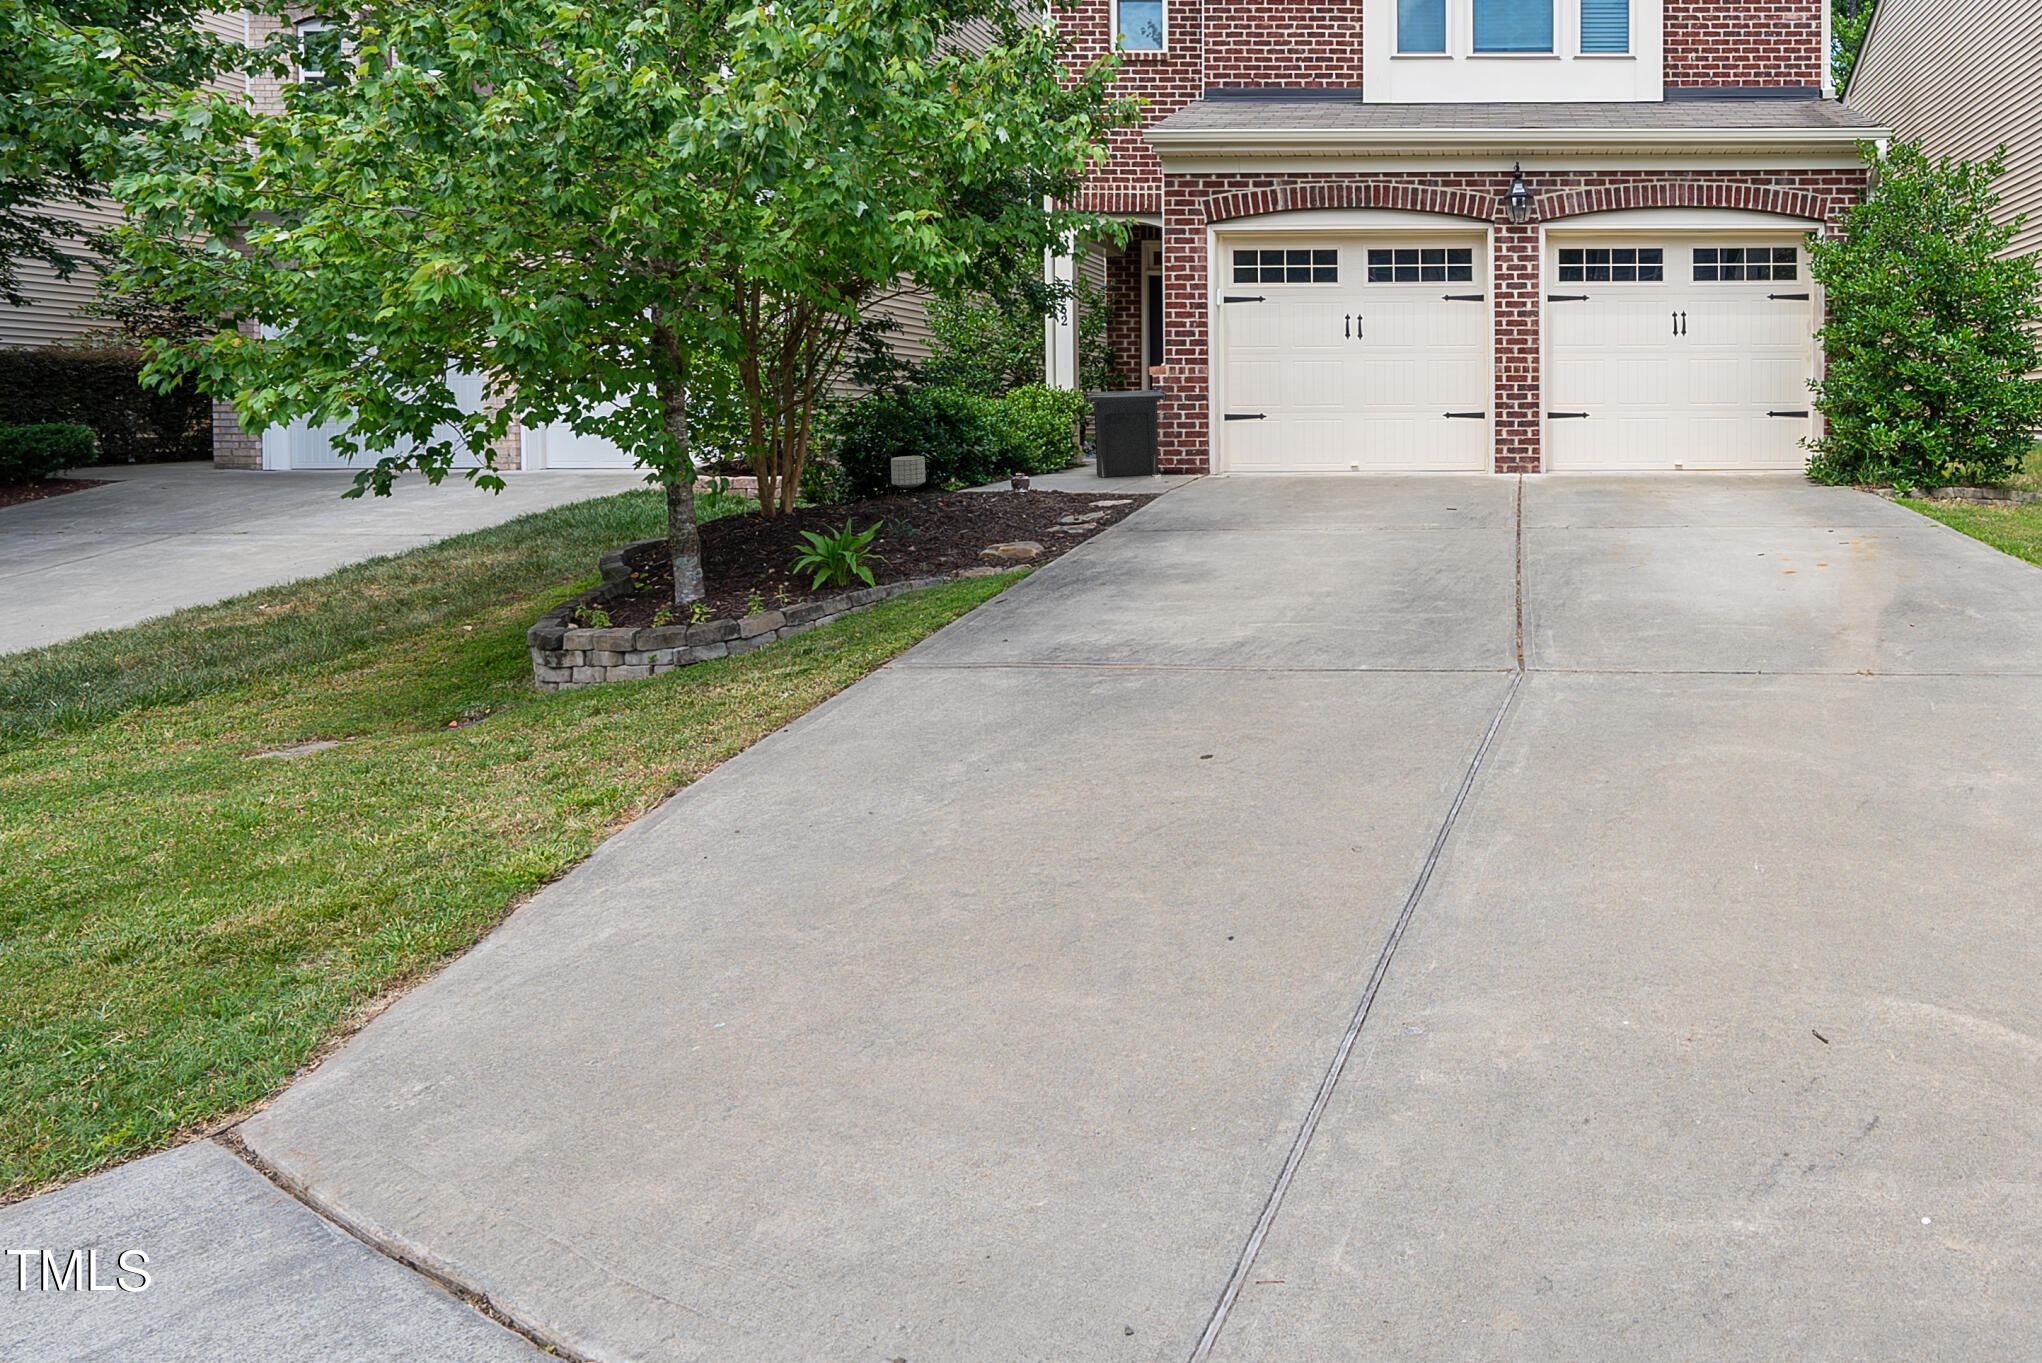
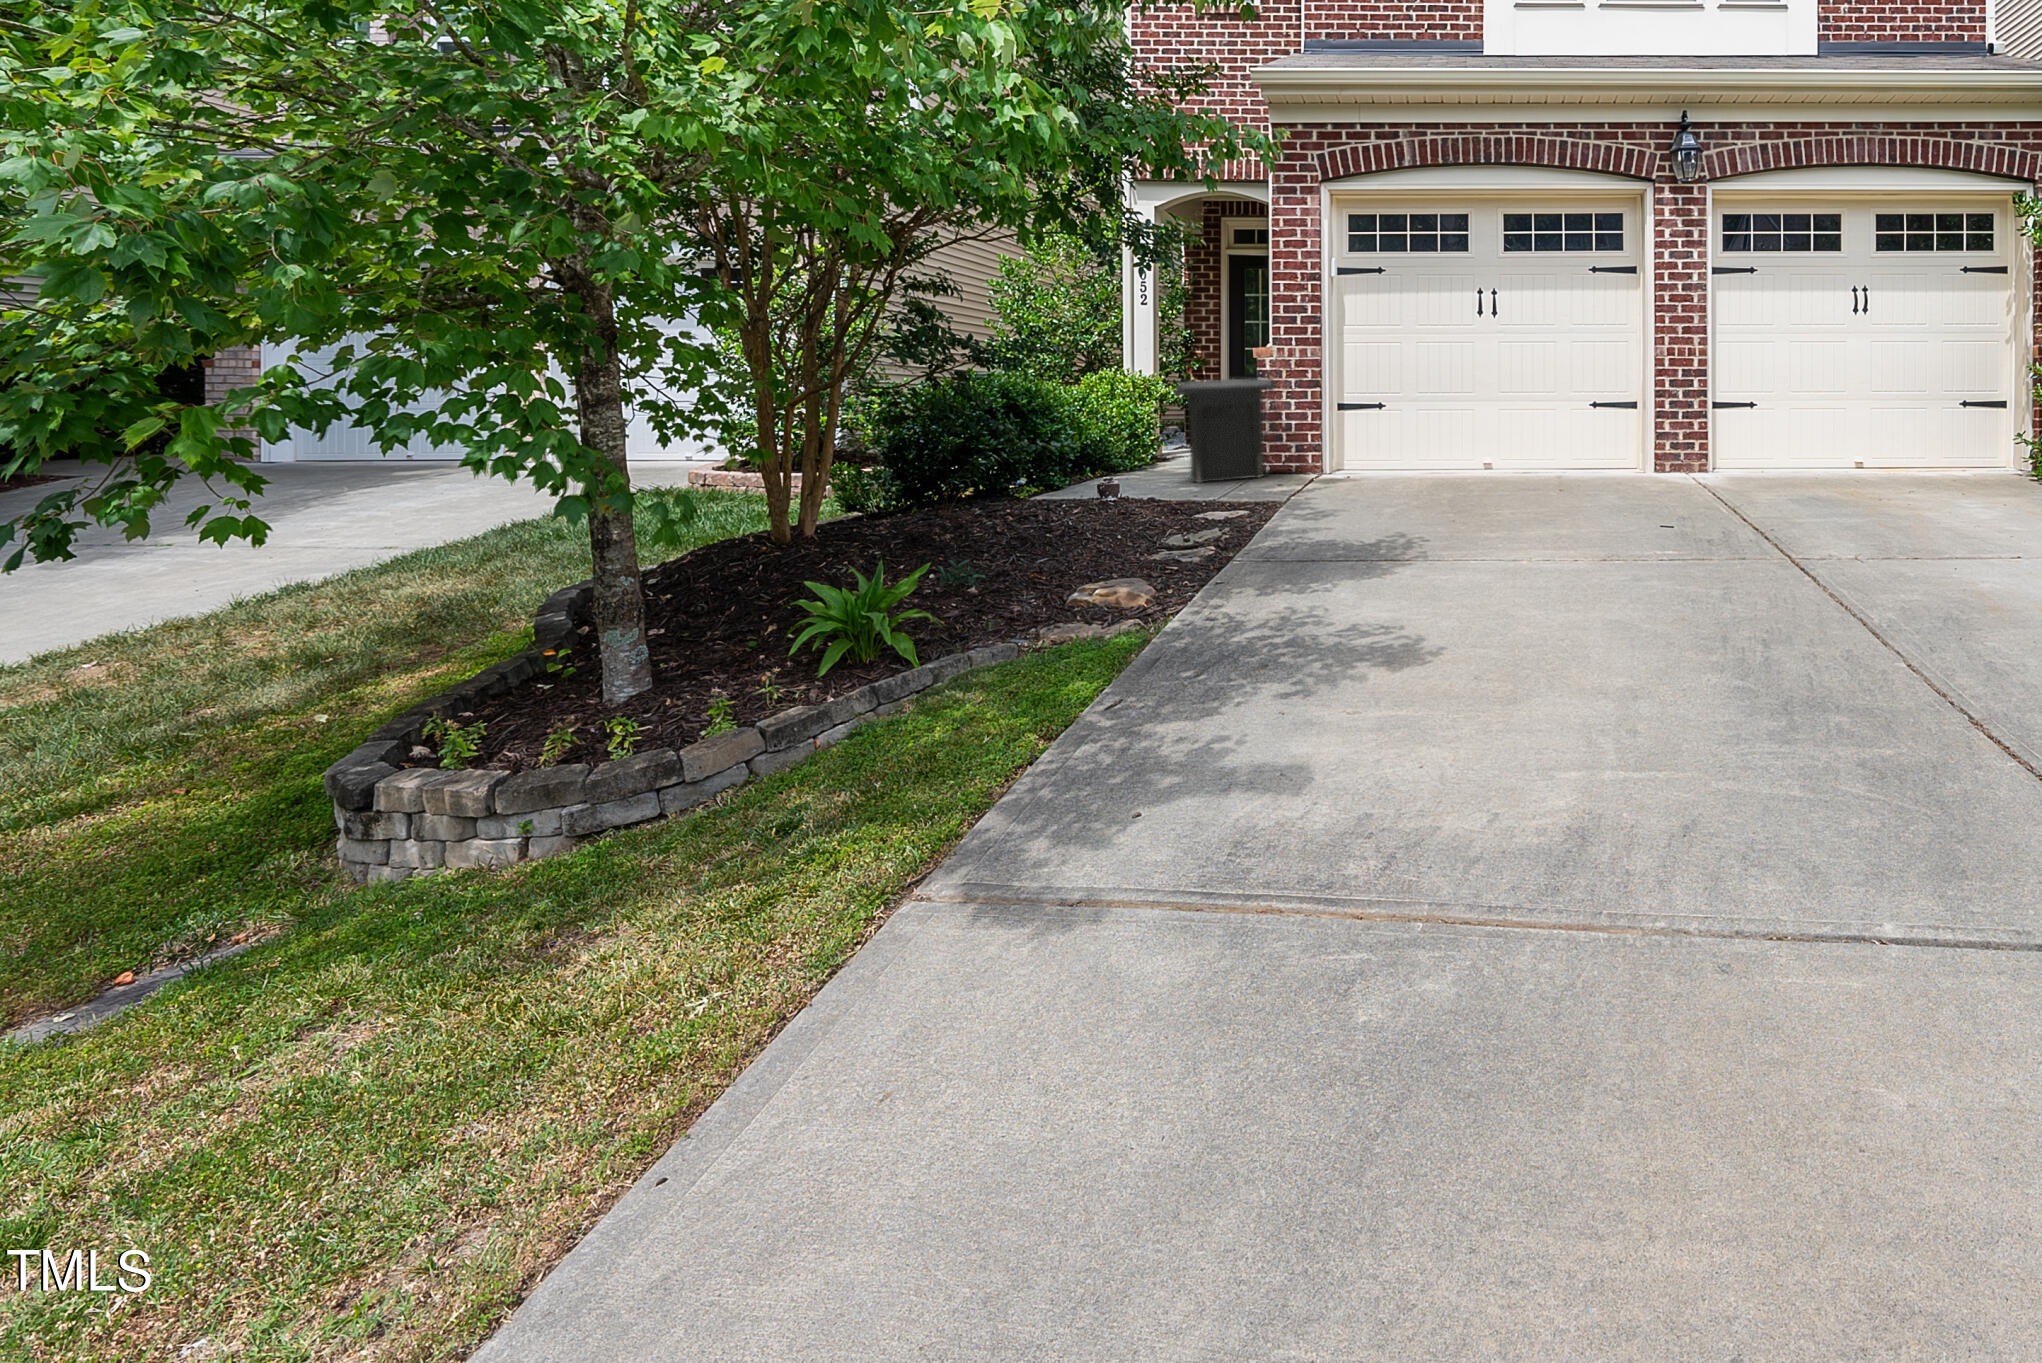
planter: present [891,456,925,488] -> none [936,461,981,502]

